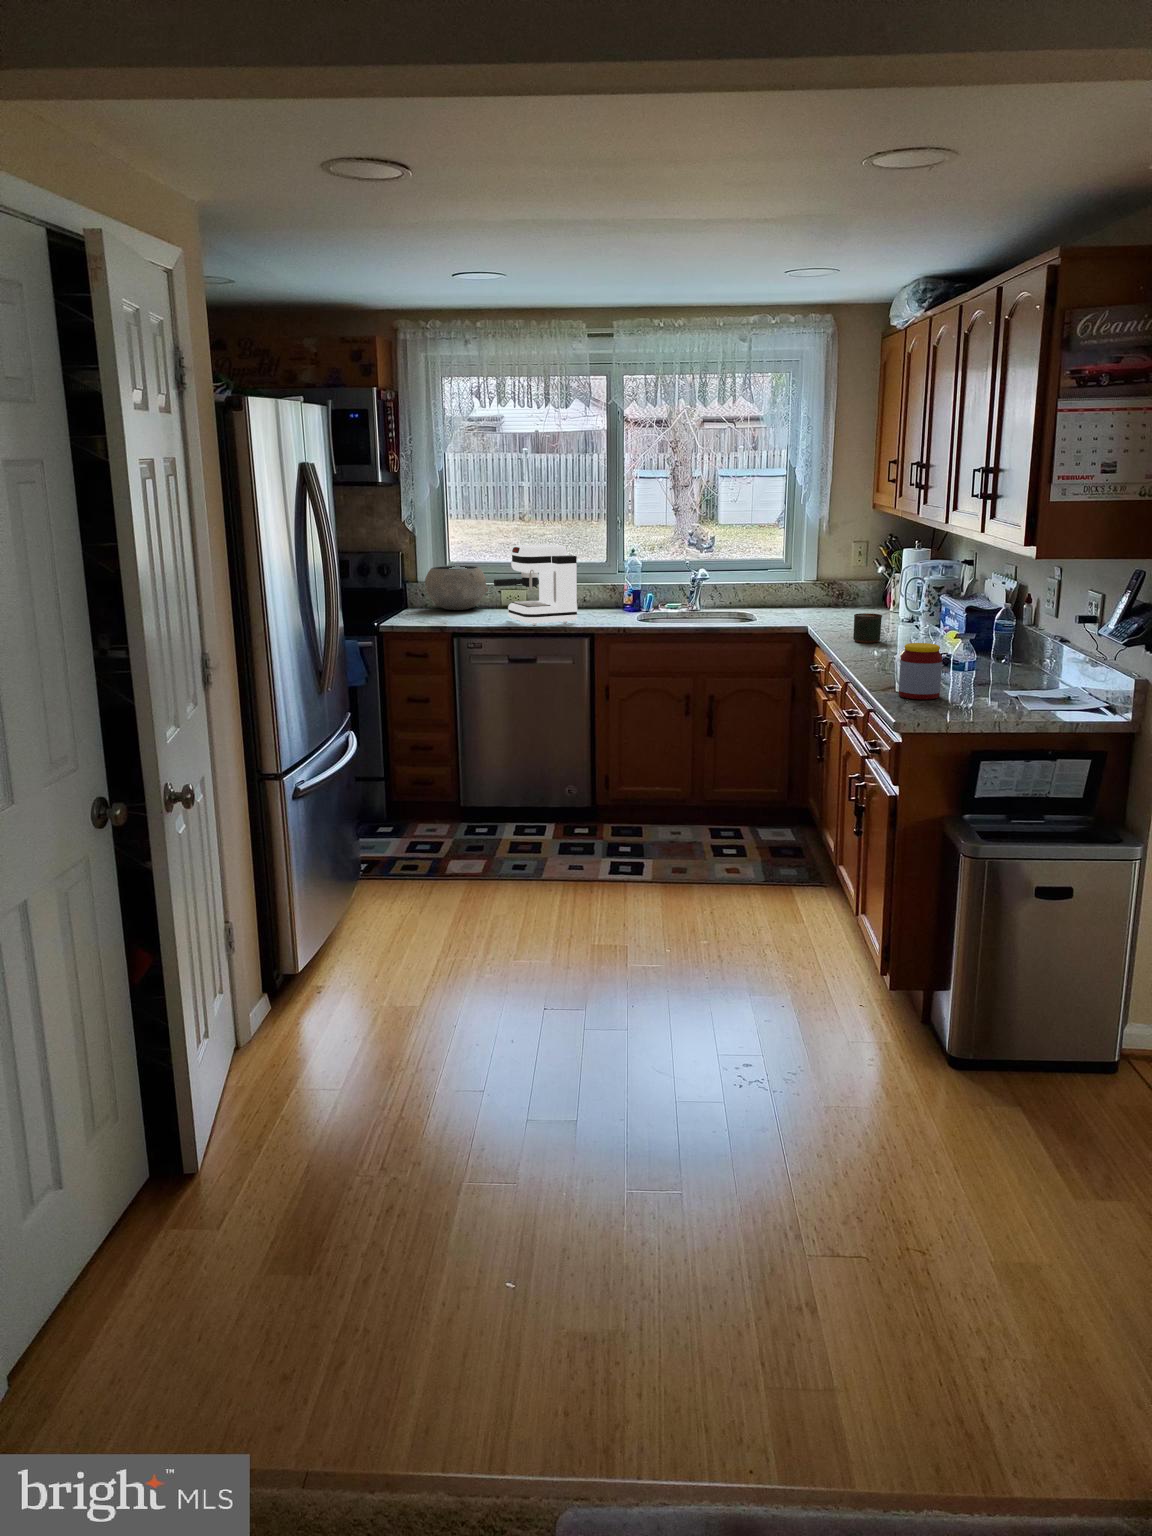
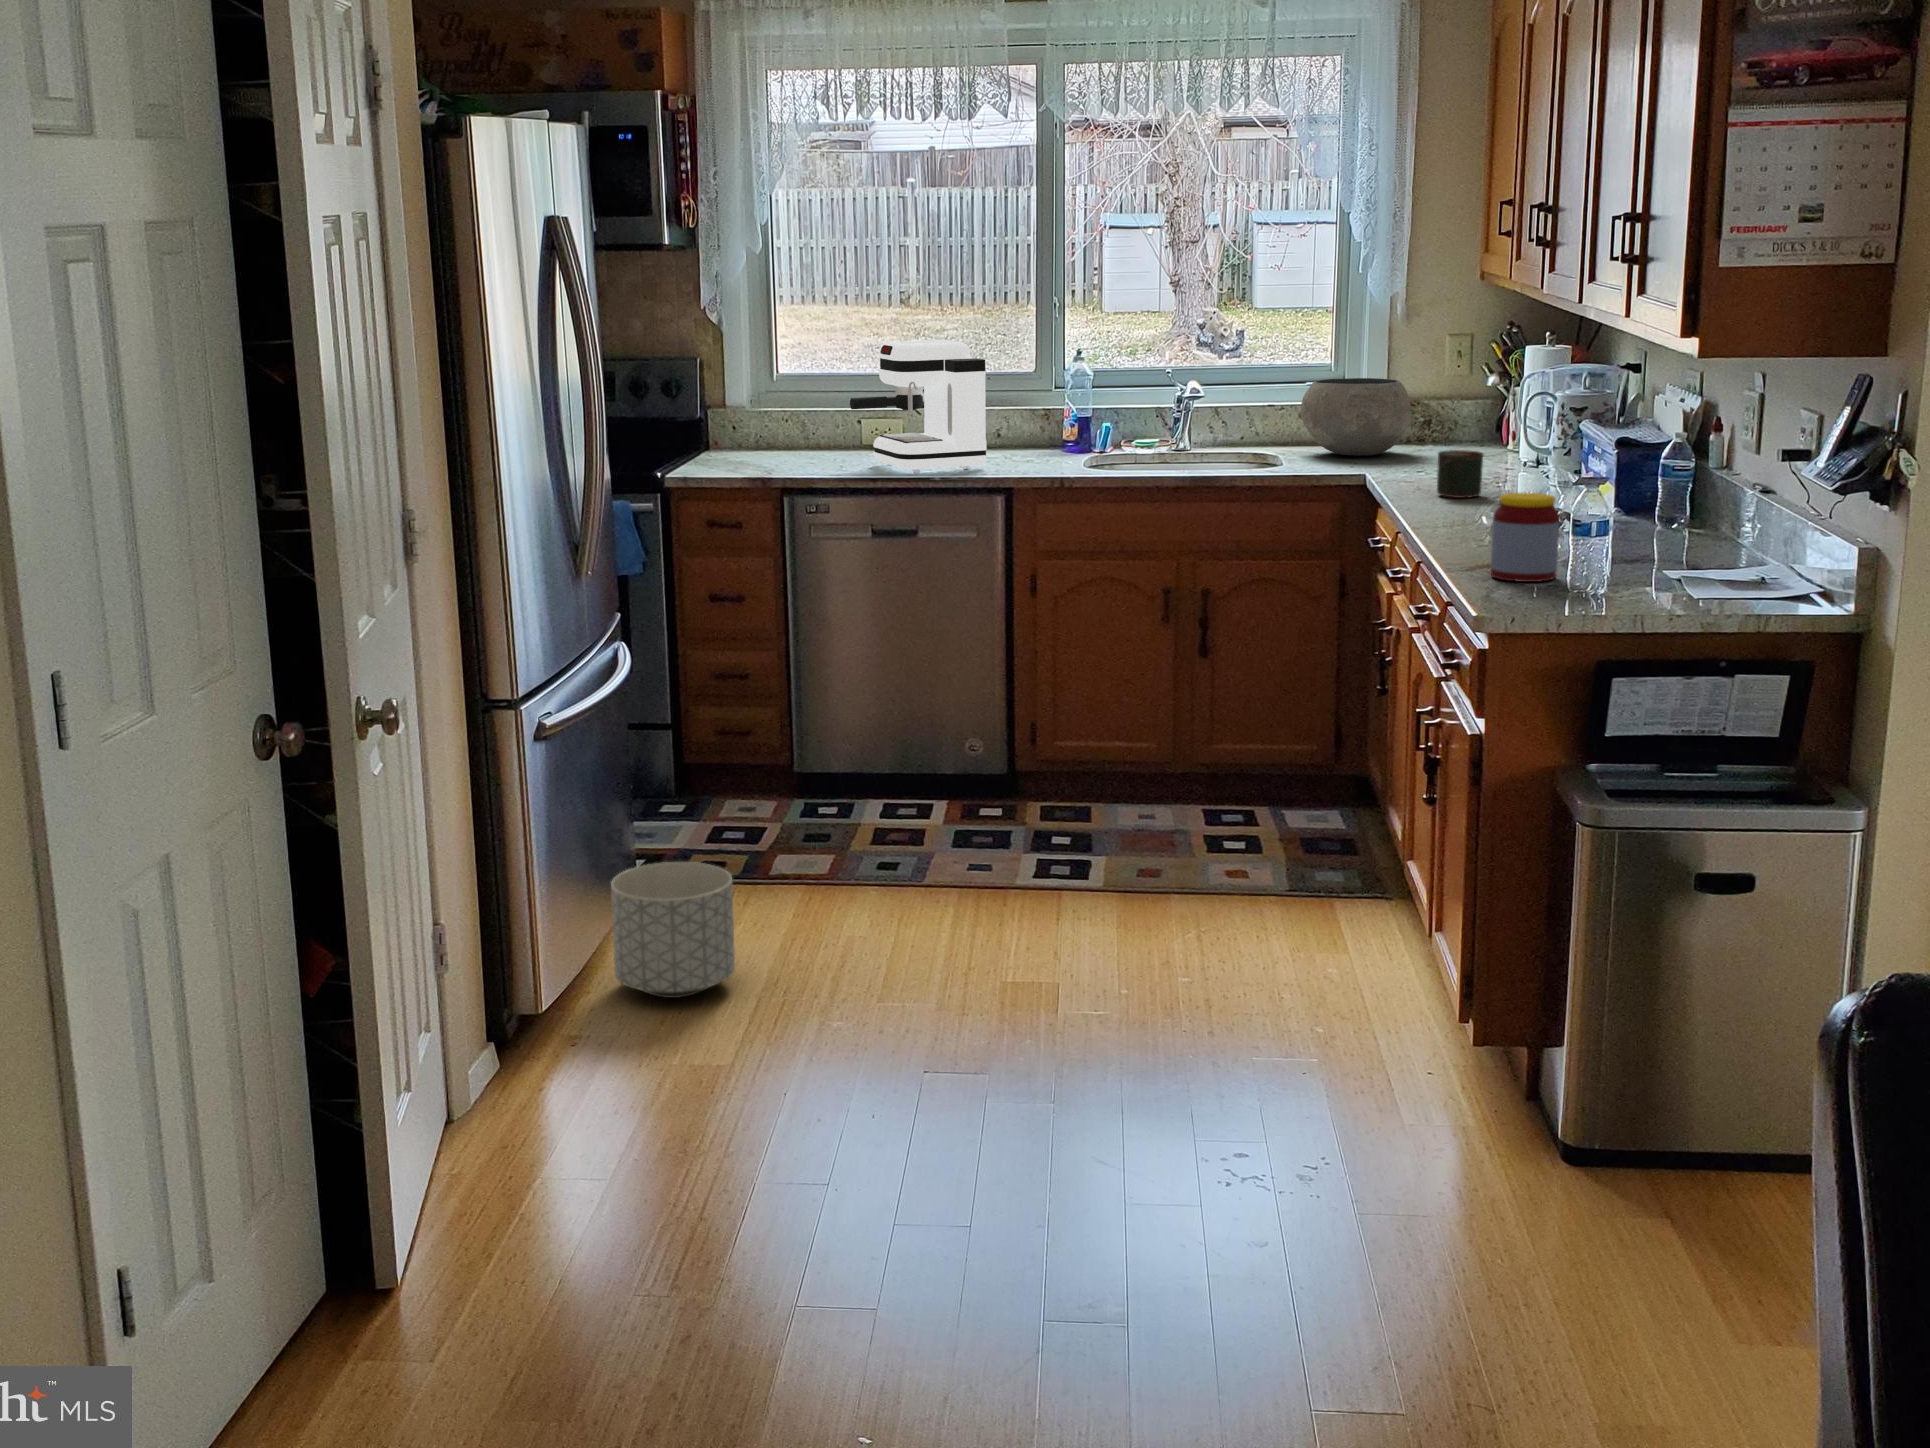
ceramic bowl: present [425,566,488,610] -> present [1298,378,1414,456]
planter: none [346,871,425,957] -> present [611,862,735,998]

